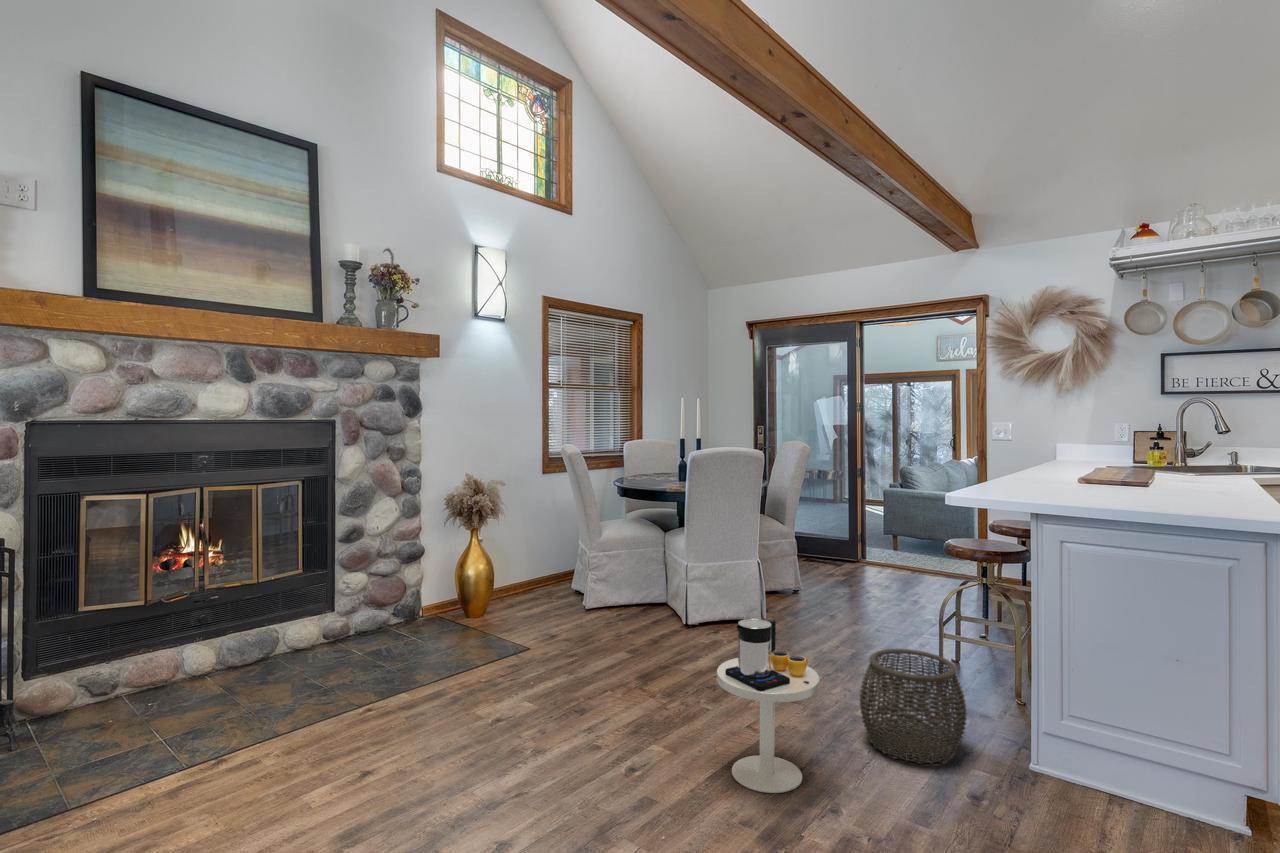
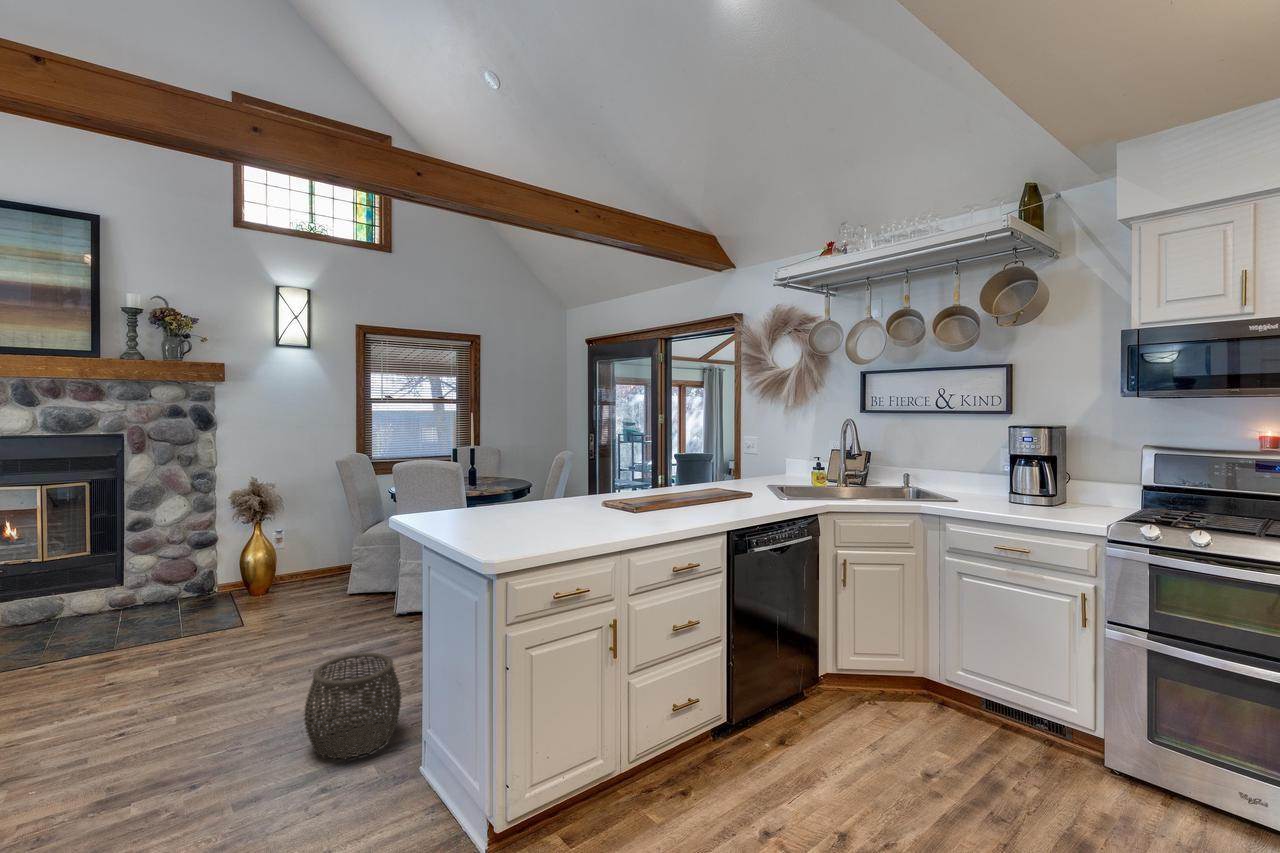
side table: present [717,619,819,793] -> none [140,619,246,769]

